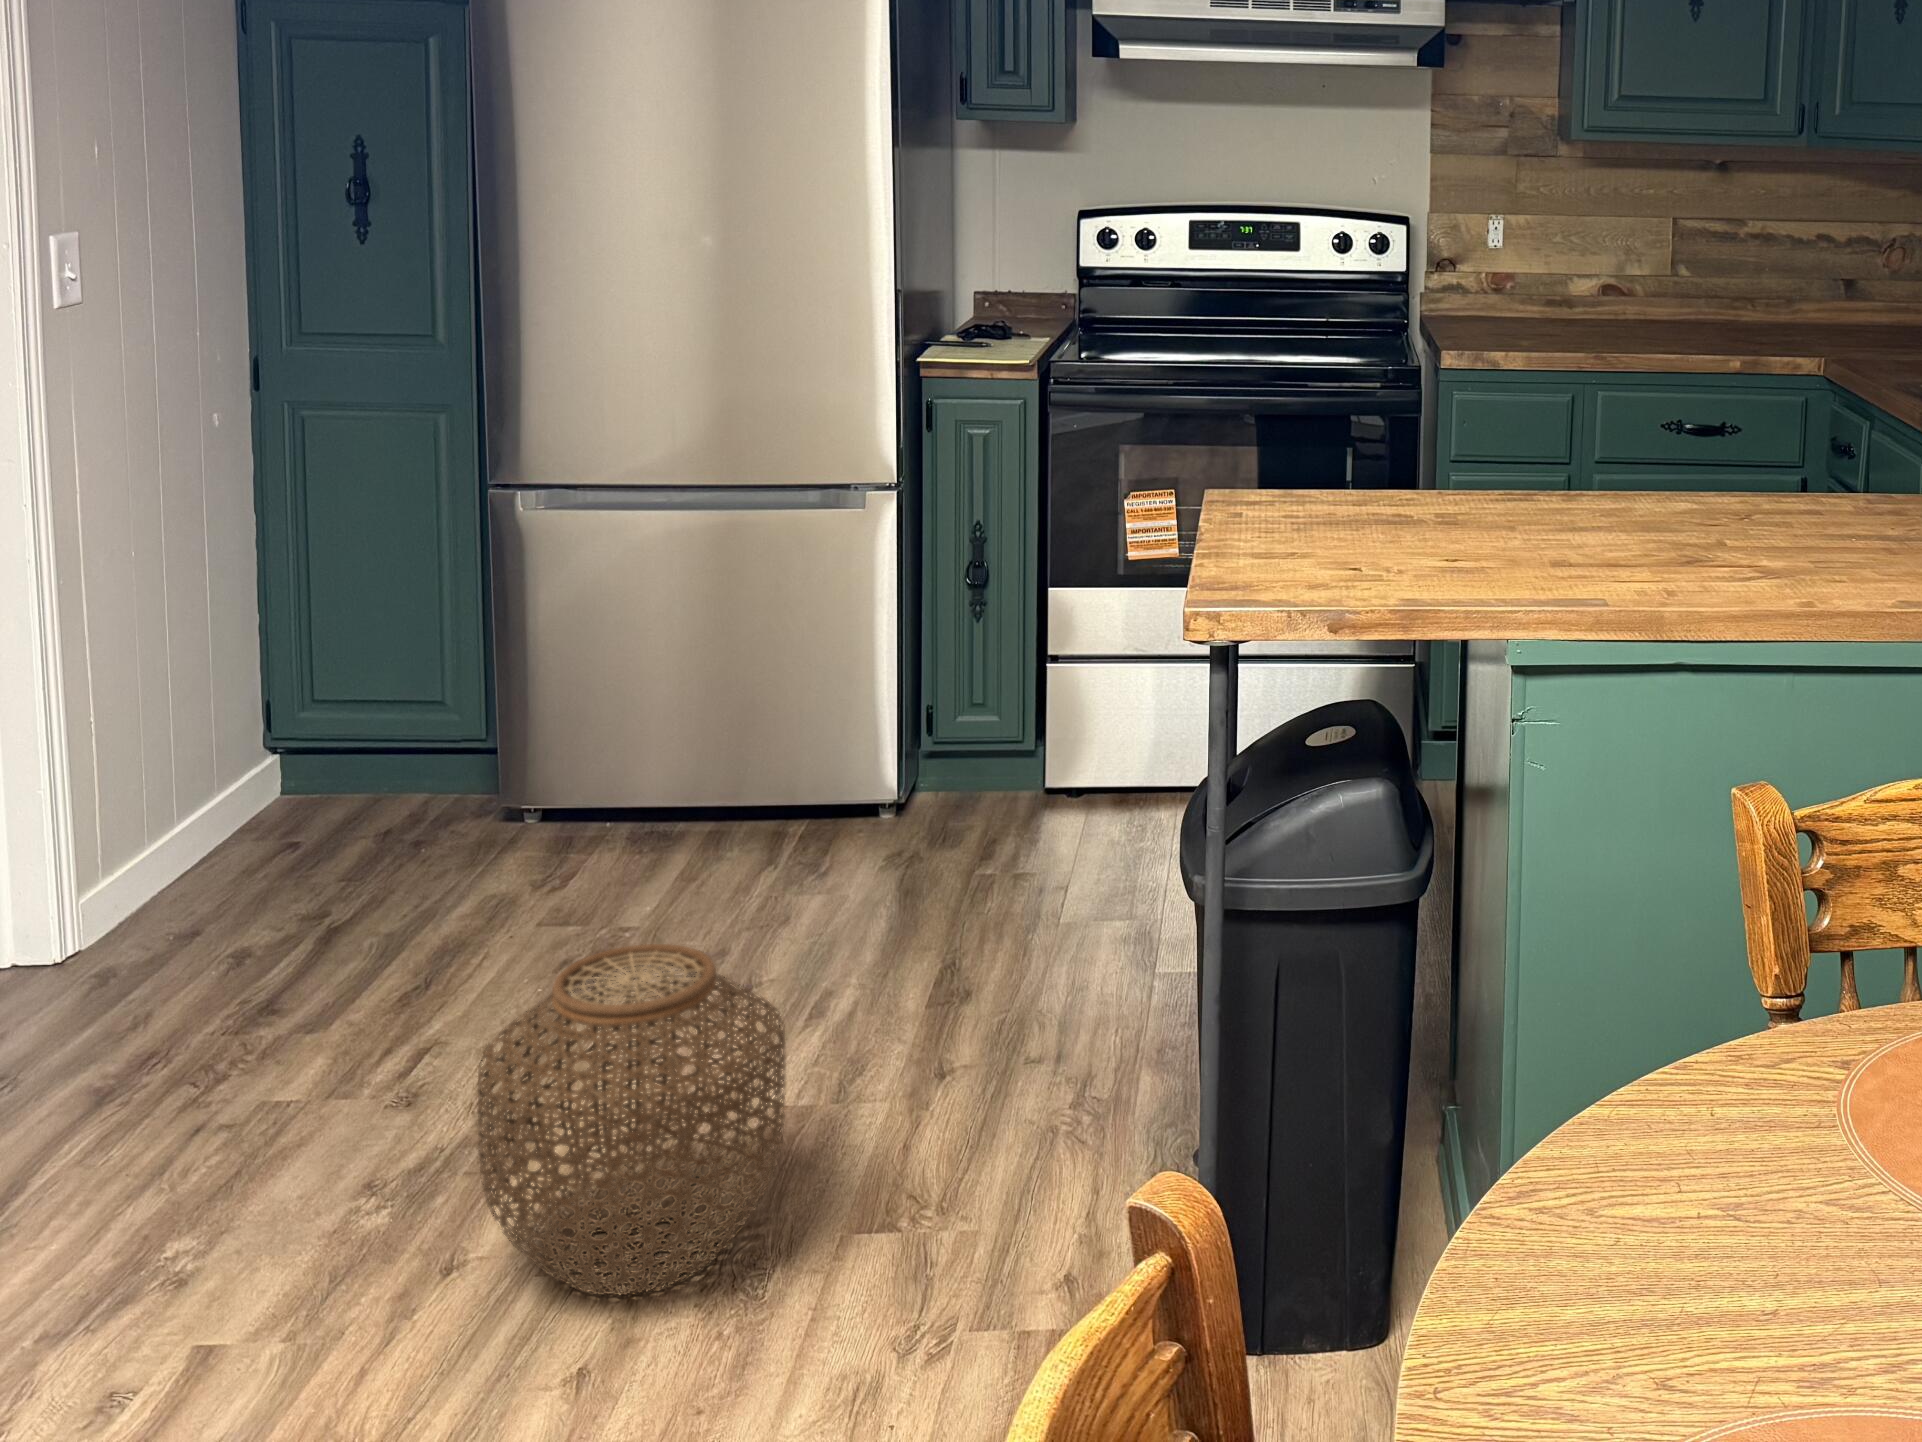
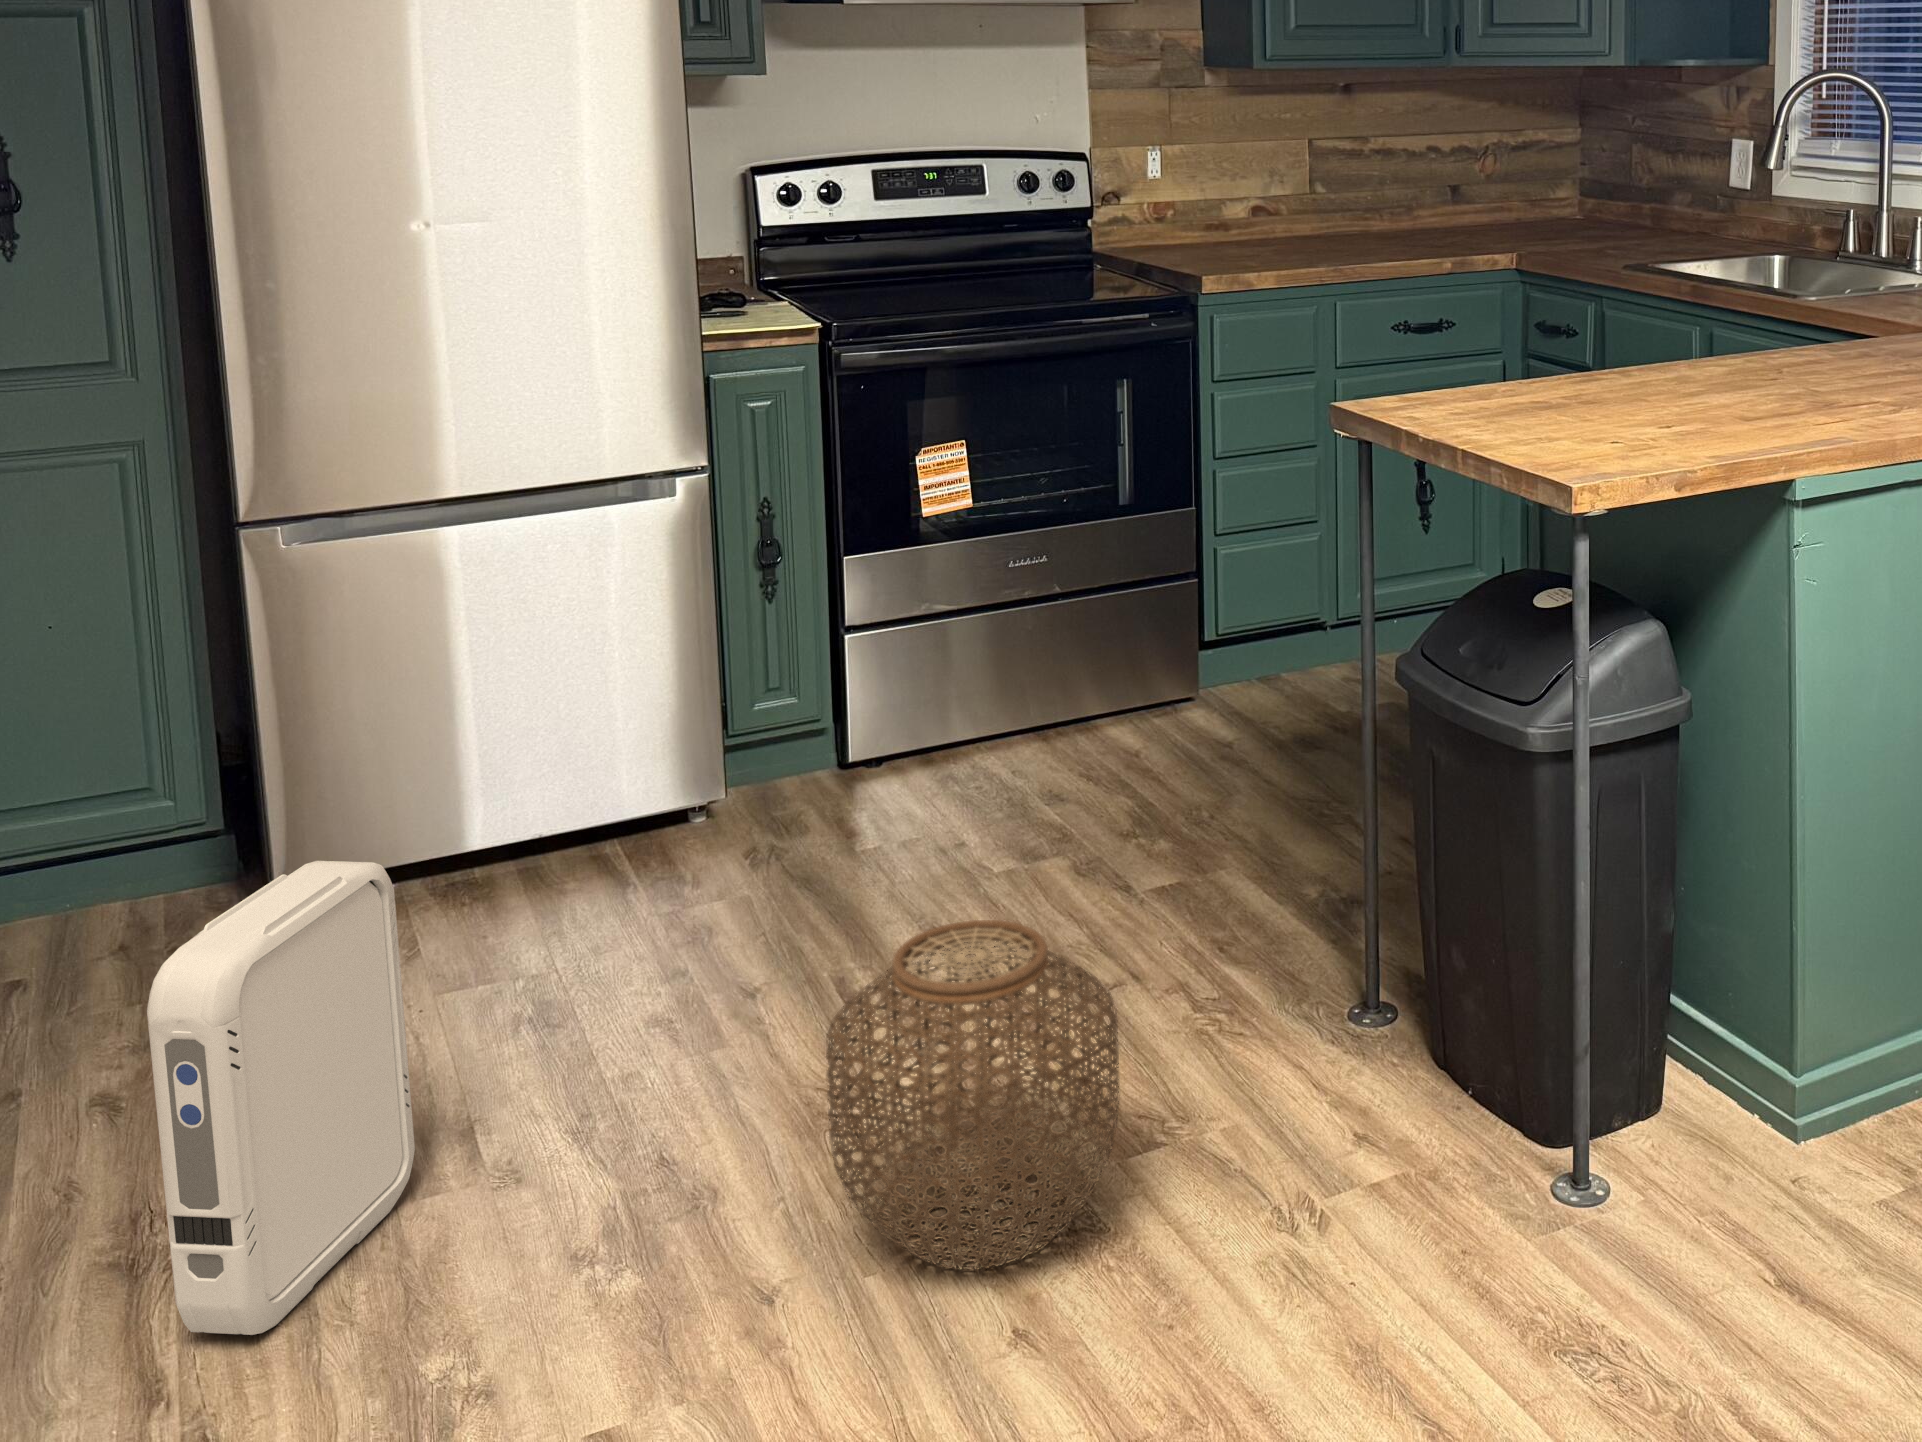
air purifier: none [11,767,315,1164] -> present [147,861,415,1335]

